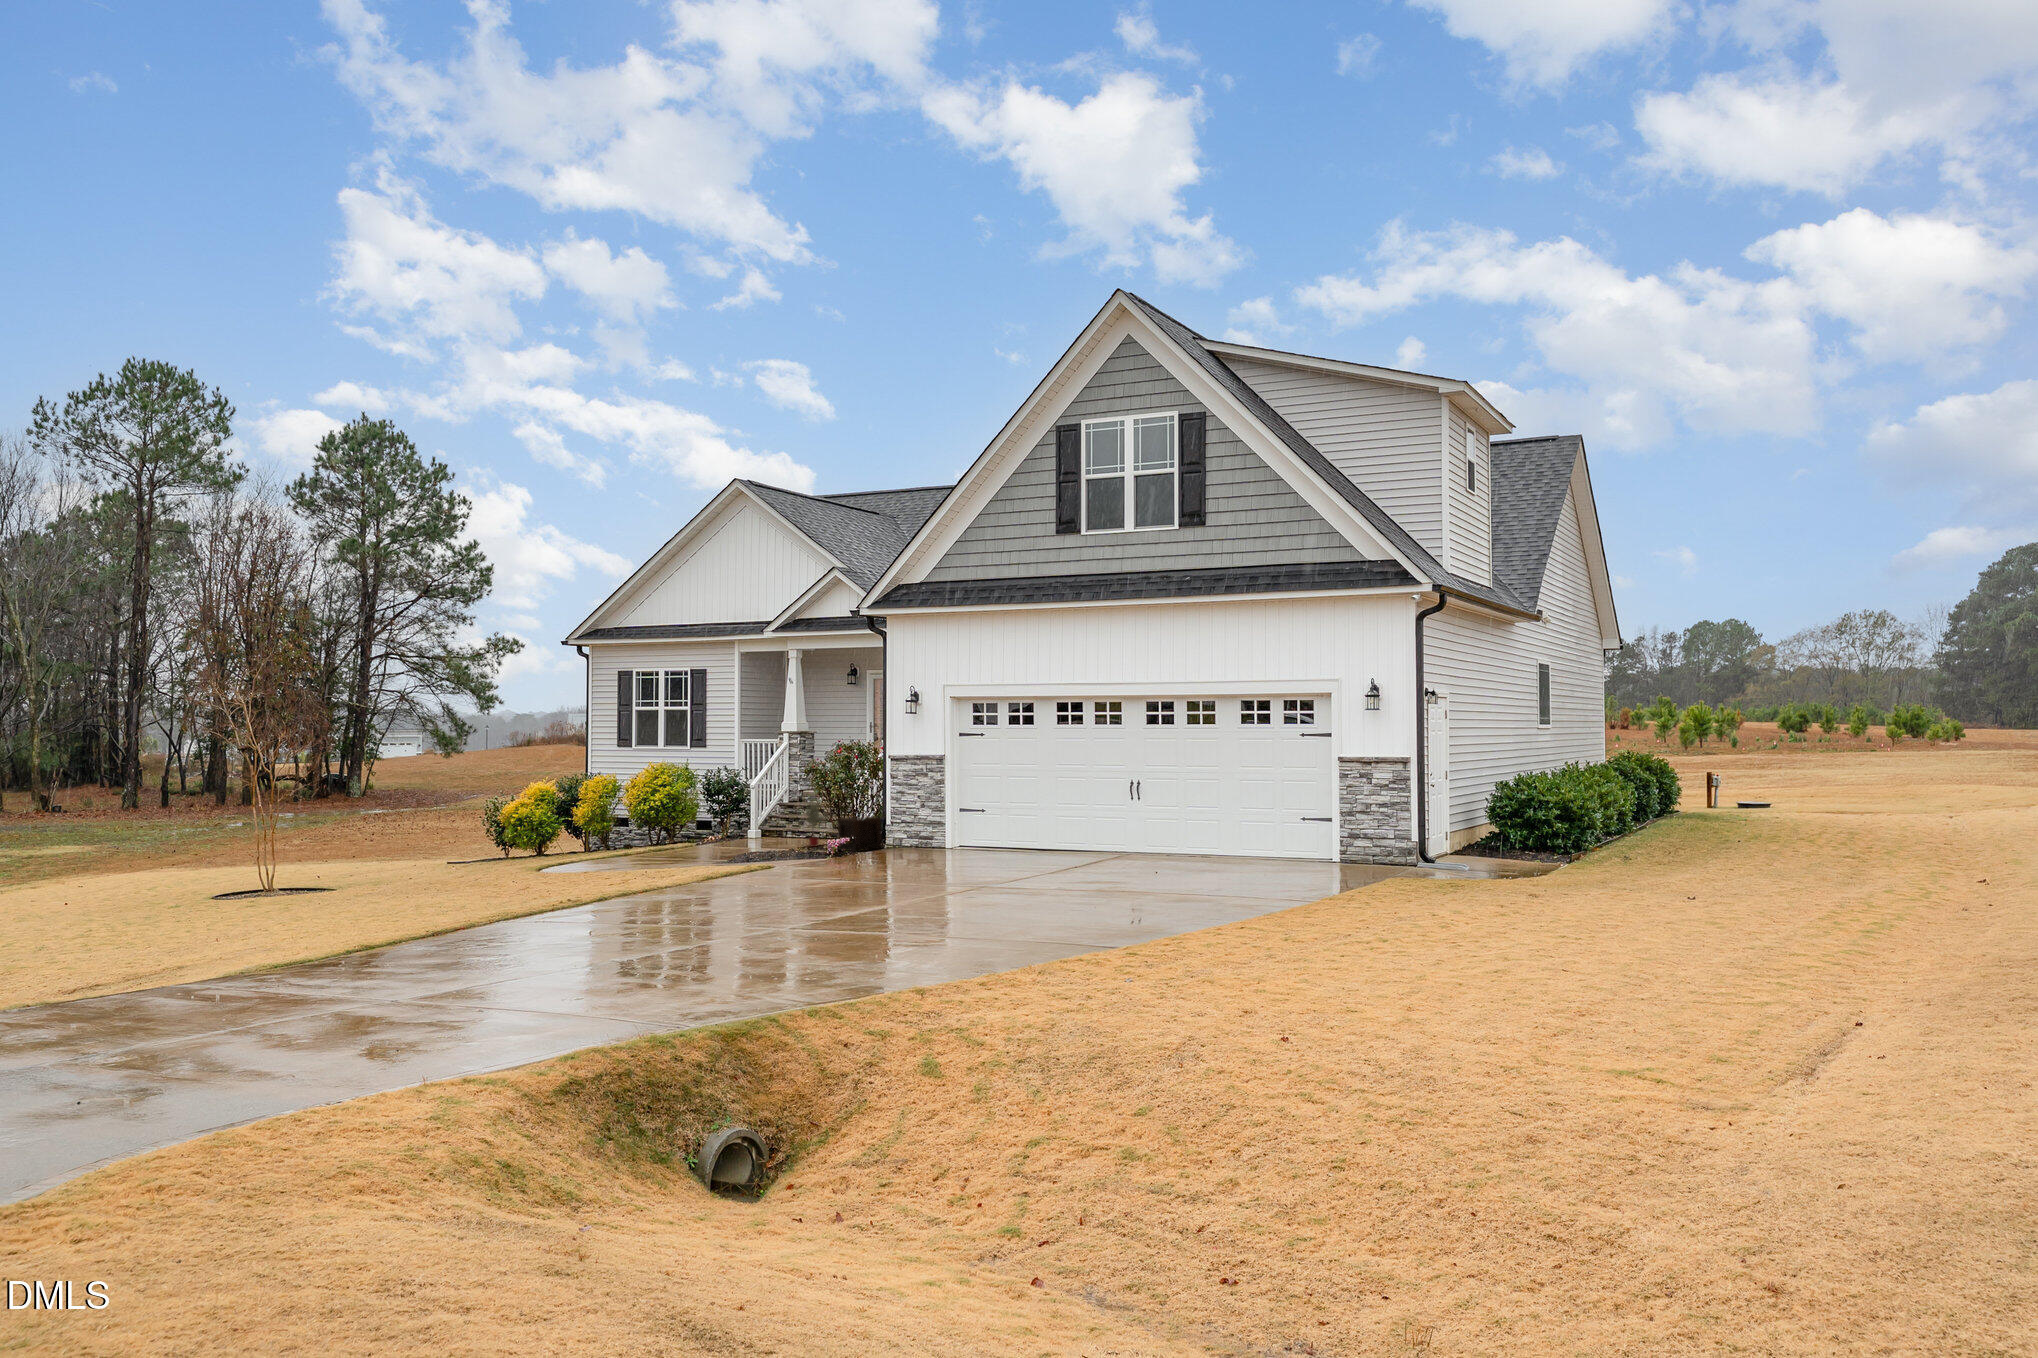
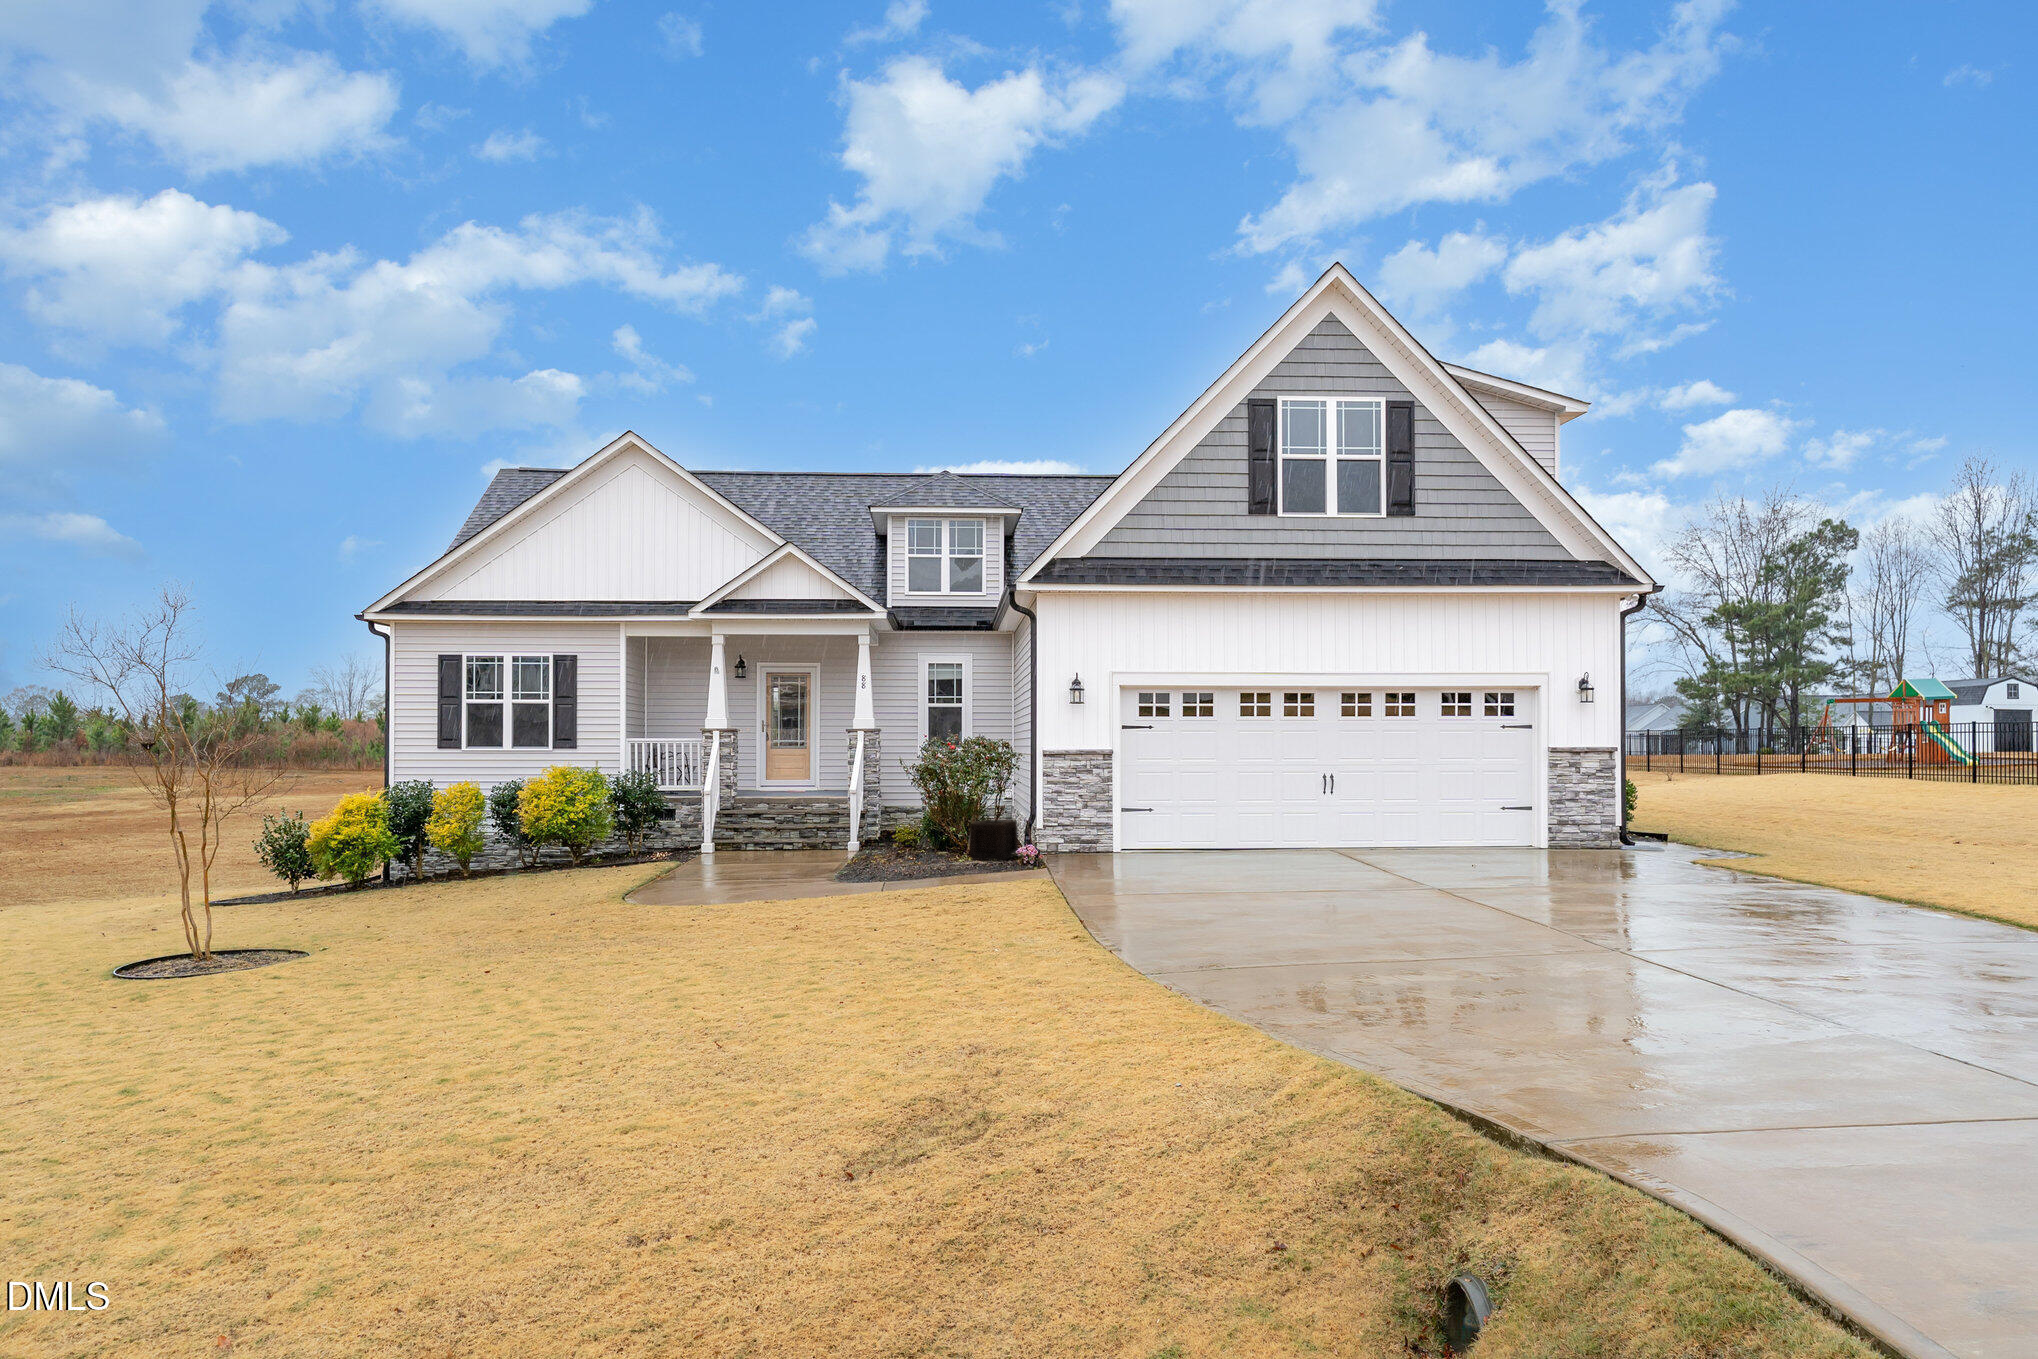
potted tree: present [806,800,829,847] -> none [901,800,936,858]

